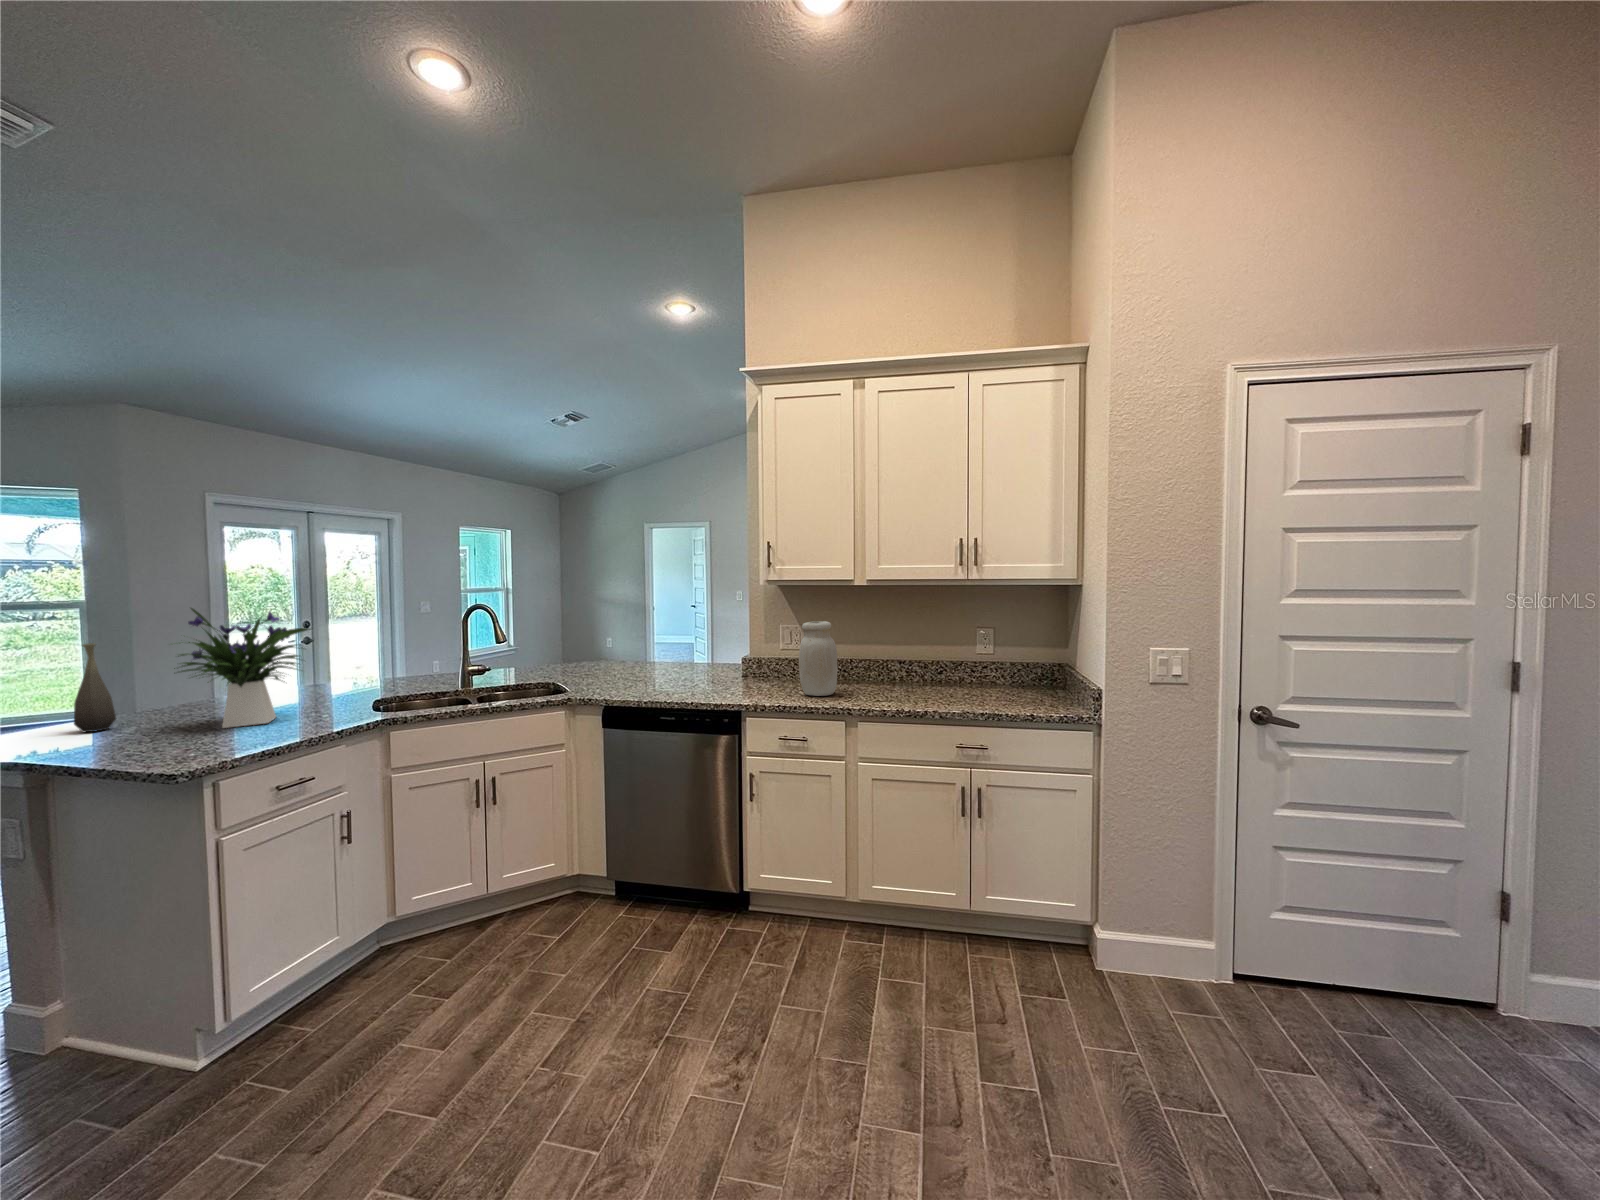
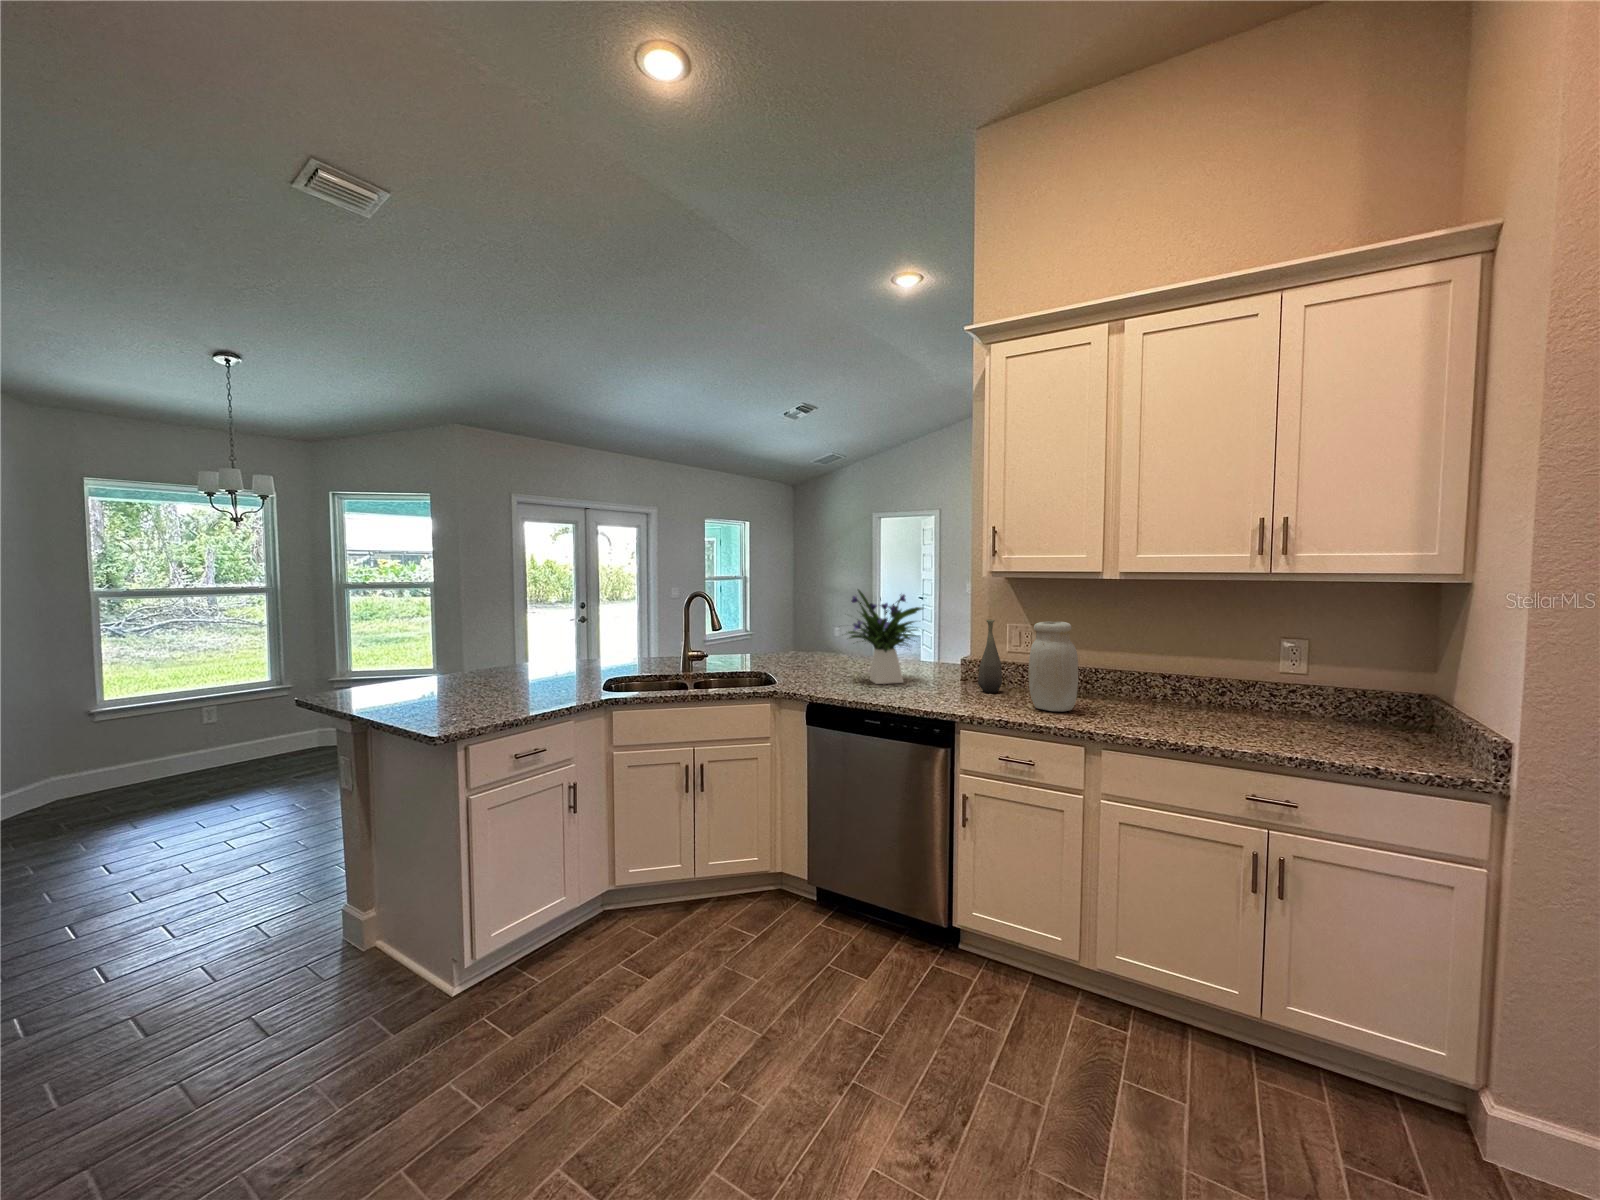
flower arrangement: present [174,608,310,728] -> present [848,590,923,684]
bottle: present [74,643,116,732] -> present [978,620,1002,693]

